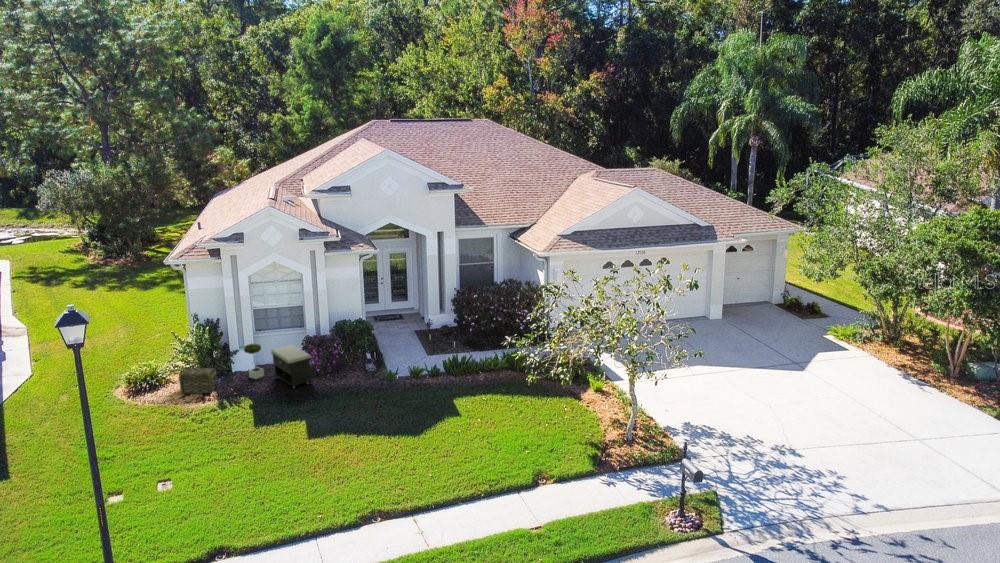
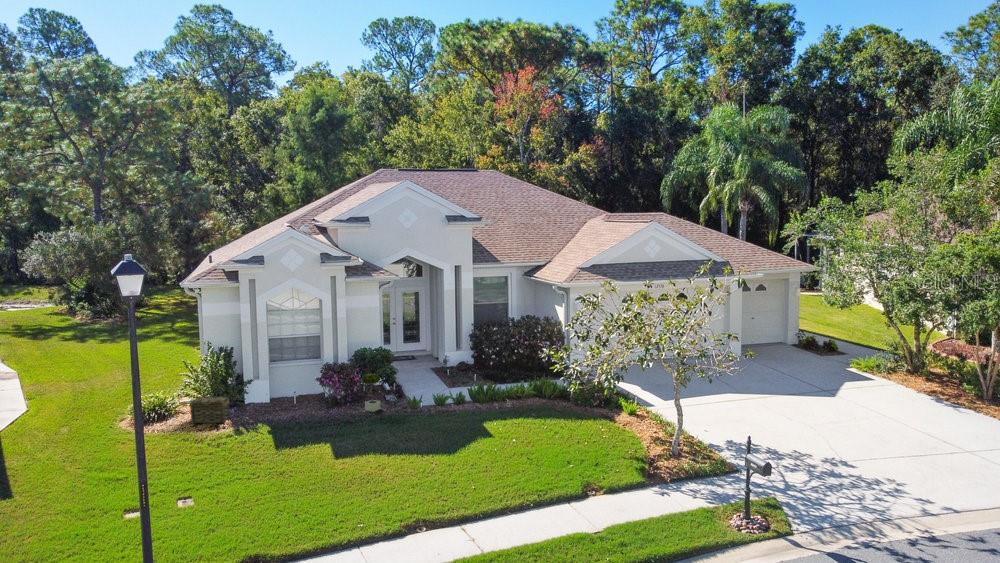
potted tree: present [244,344,264,379] -> present [362,374,380,412]
storage bench: present [271,344,313,388] -> none [287,375,331,417]

